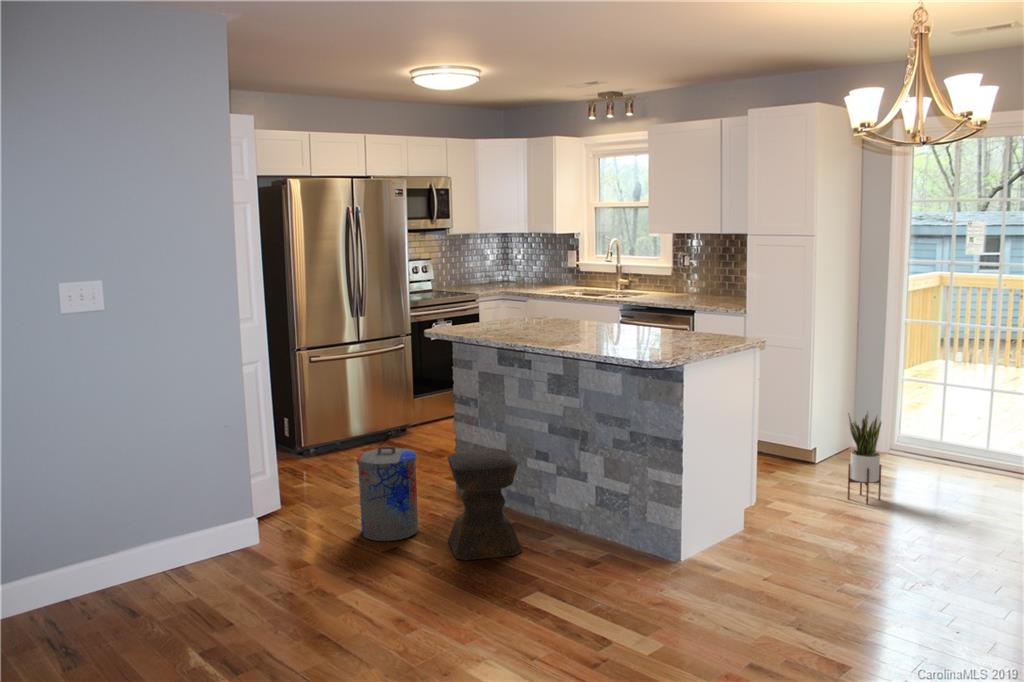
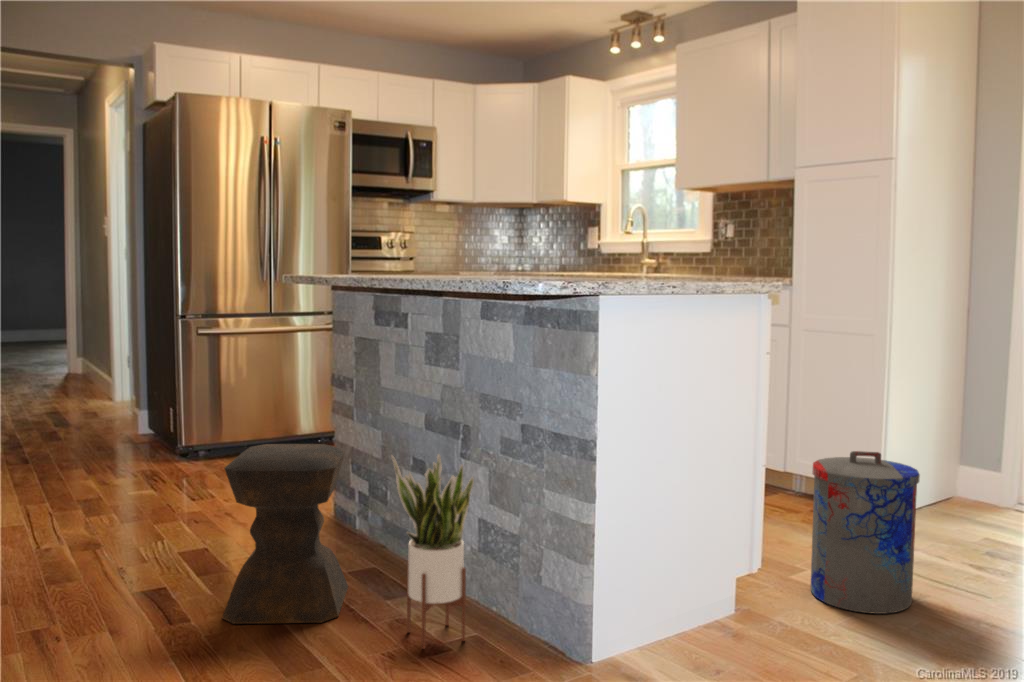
potted plant: present [848,411,881,504] -> present [391,454,474,649]
trash can: present [357,446,418,541] -> present [811,451,920,614]

